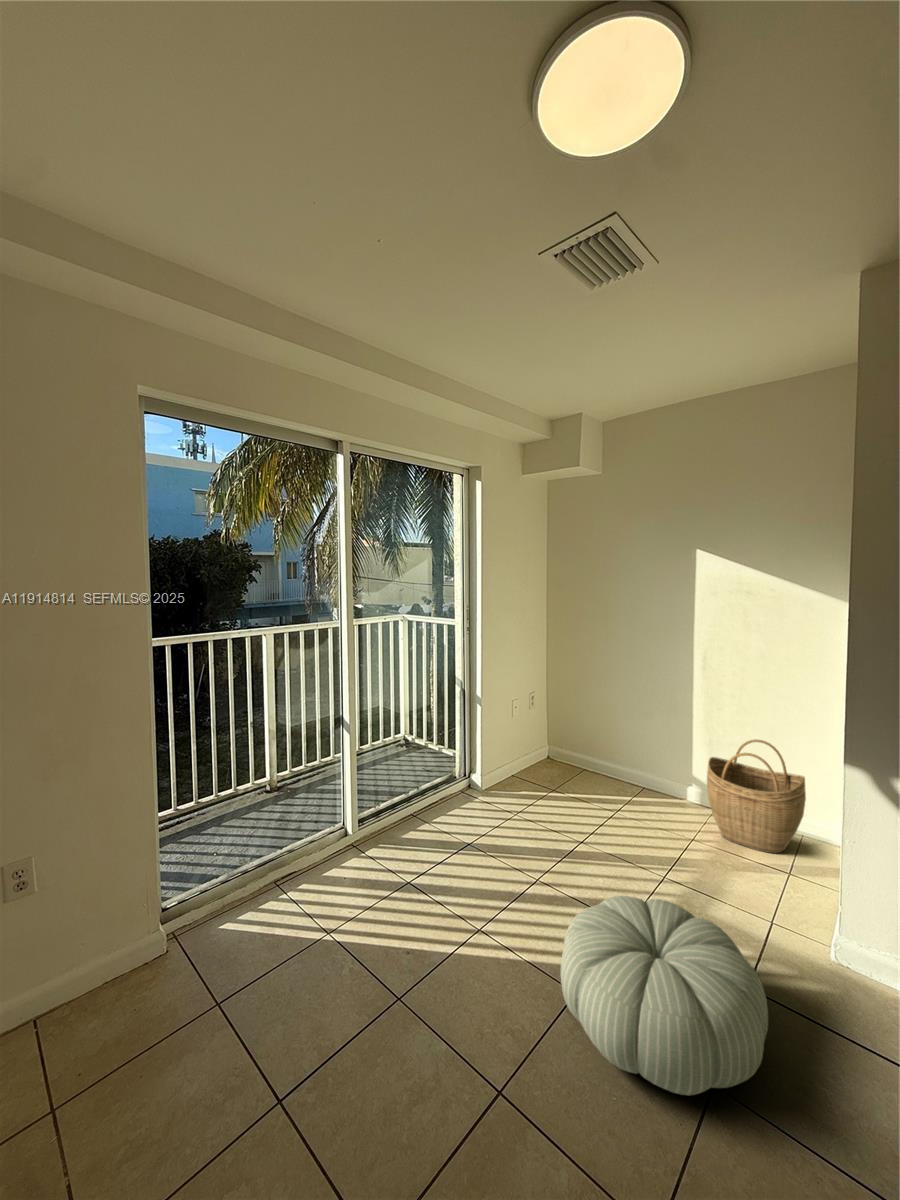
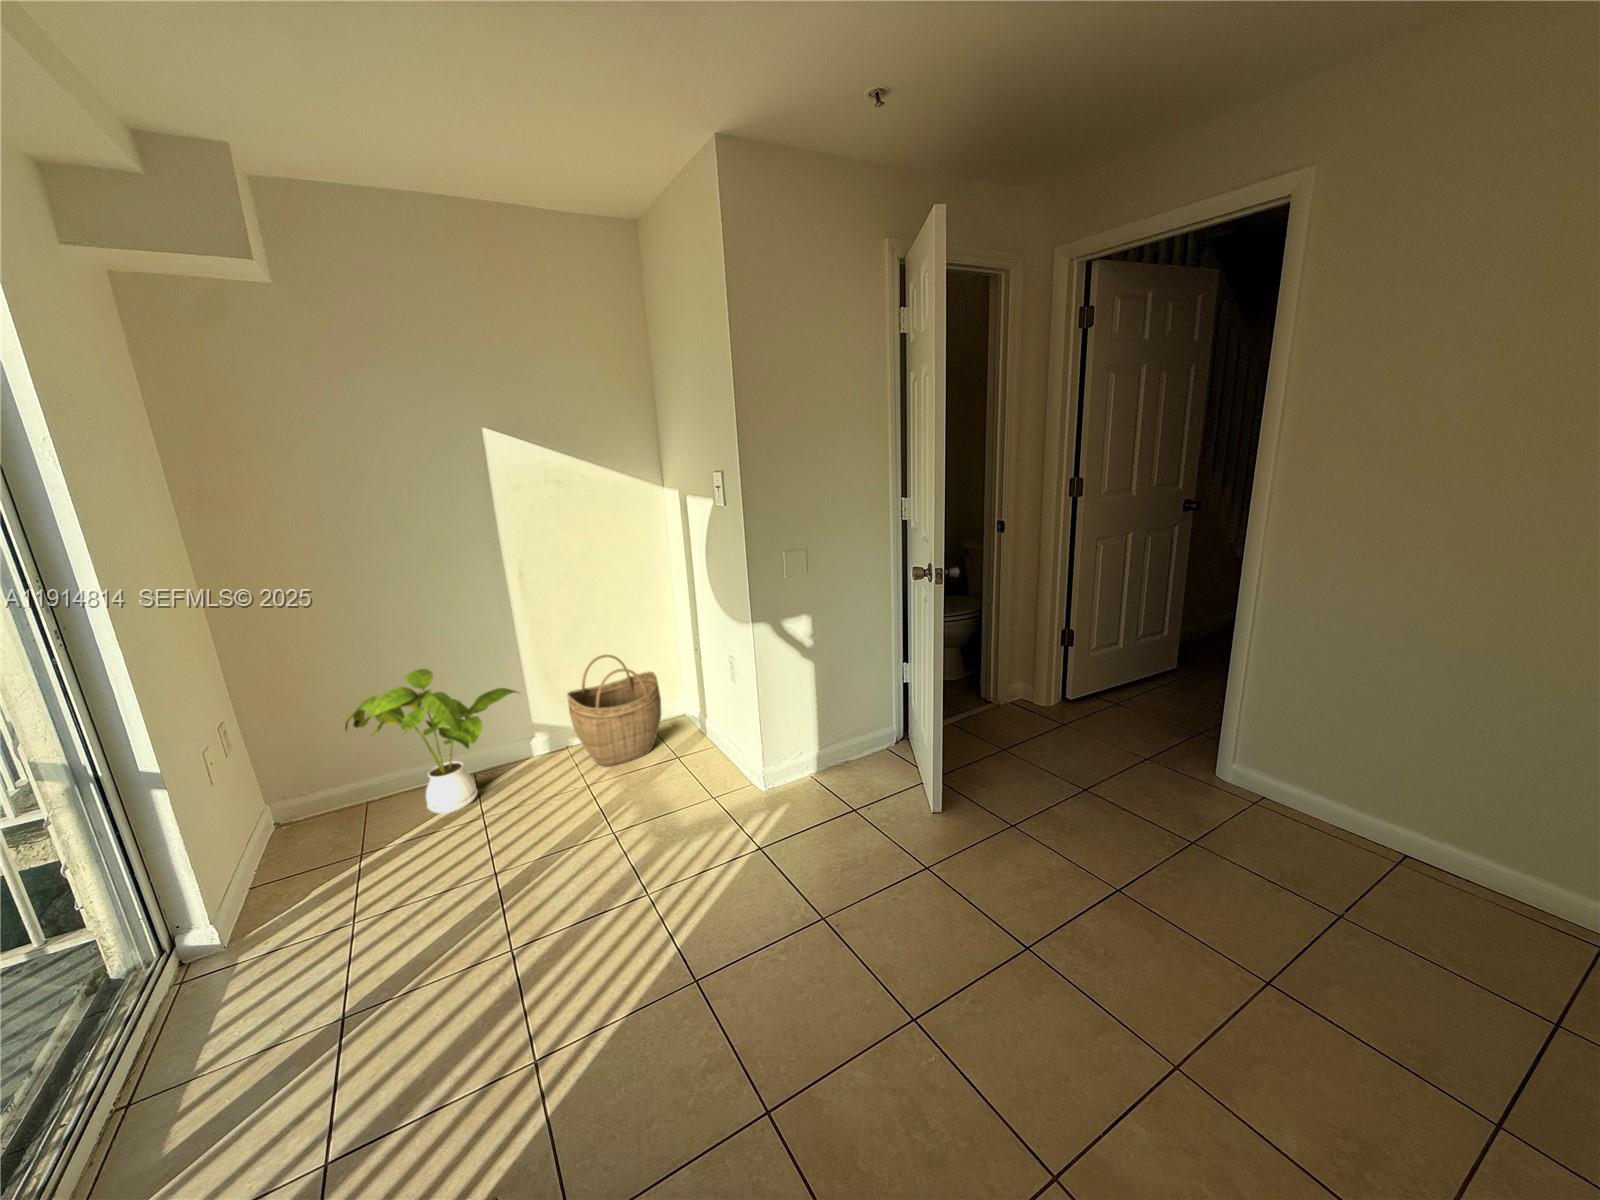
house plant: none [568,690,680,800] -> present [345,669,517,813]
pouf: present [561,896,768,1095] -> none [657,815,845,990]

